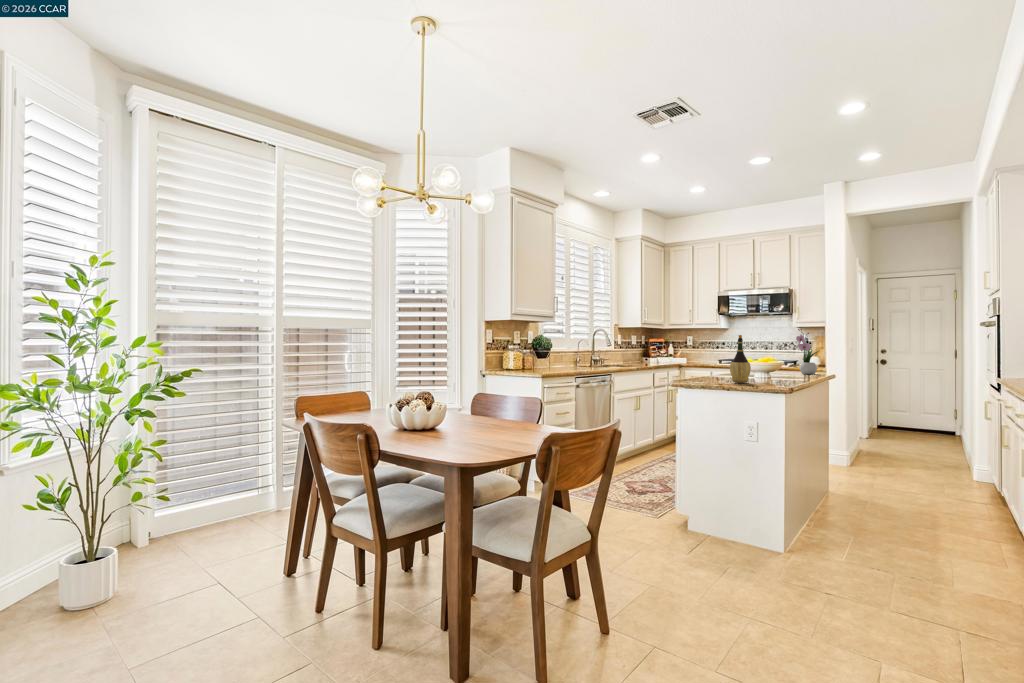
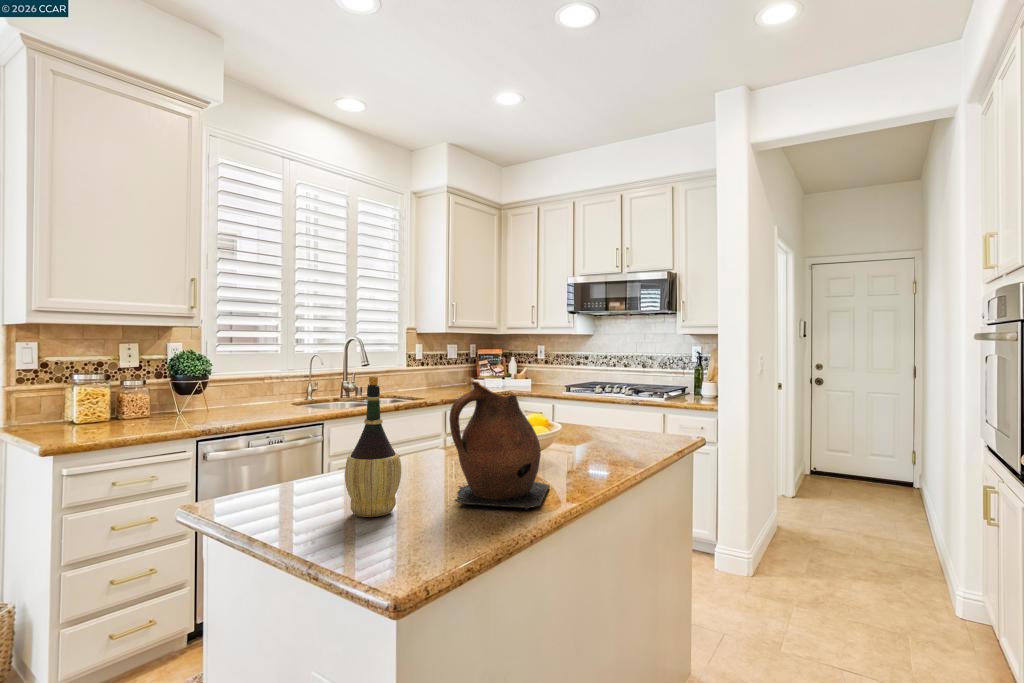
flower arrangement: present [796,329,818,374] -> none [619,346,664,443]
ceramic pitcher: none [757,338,800,382] -> present [449,381,549,510]

